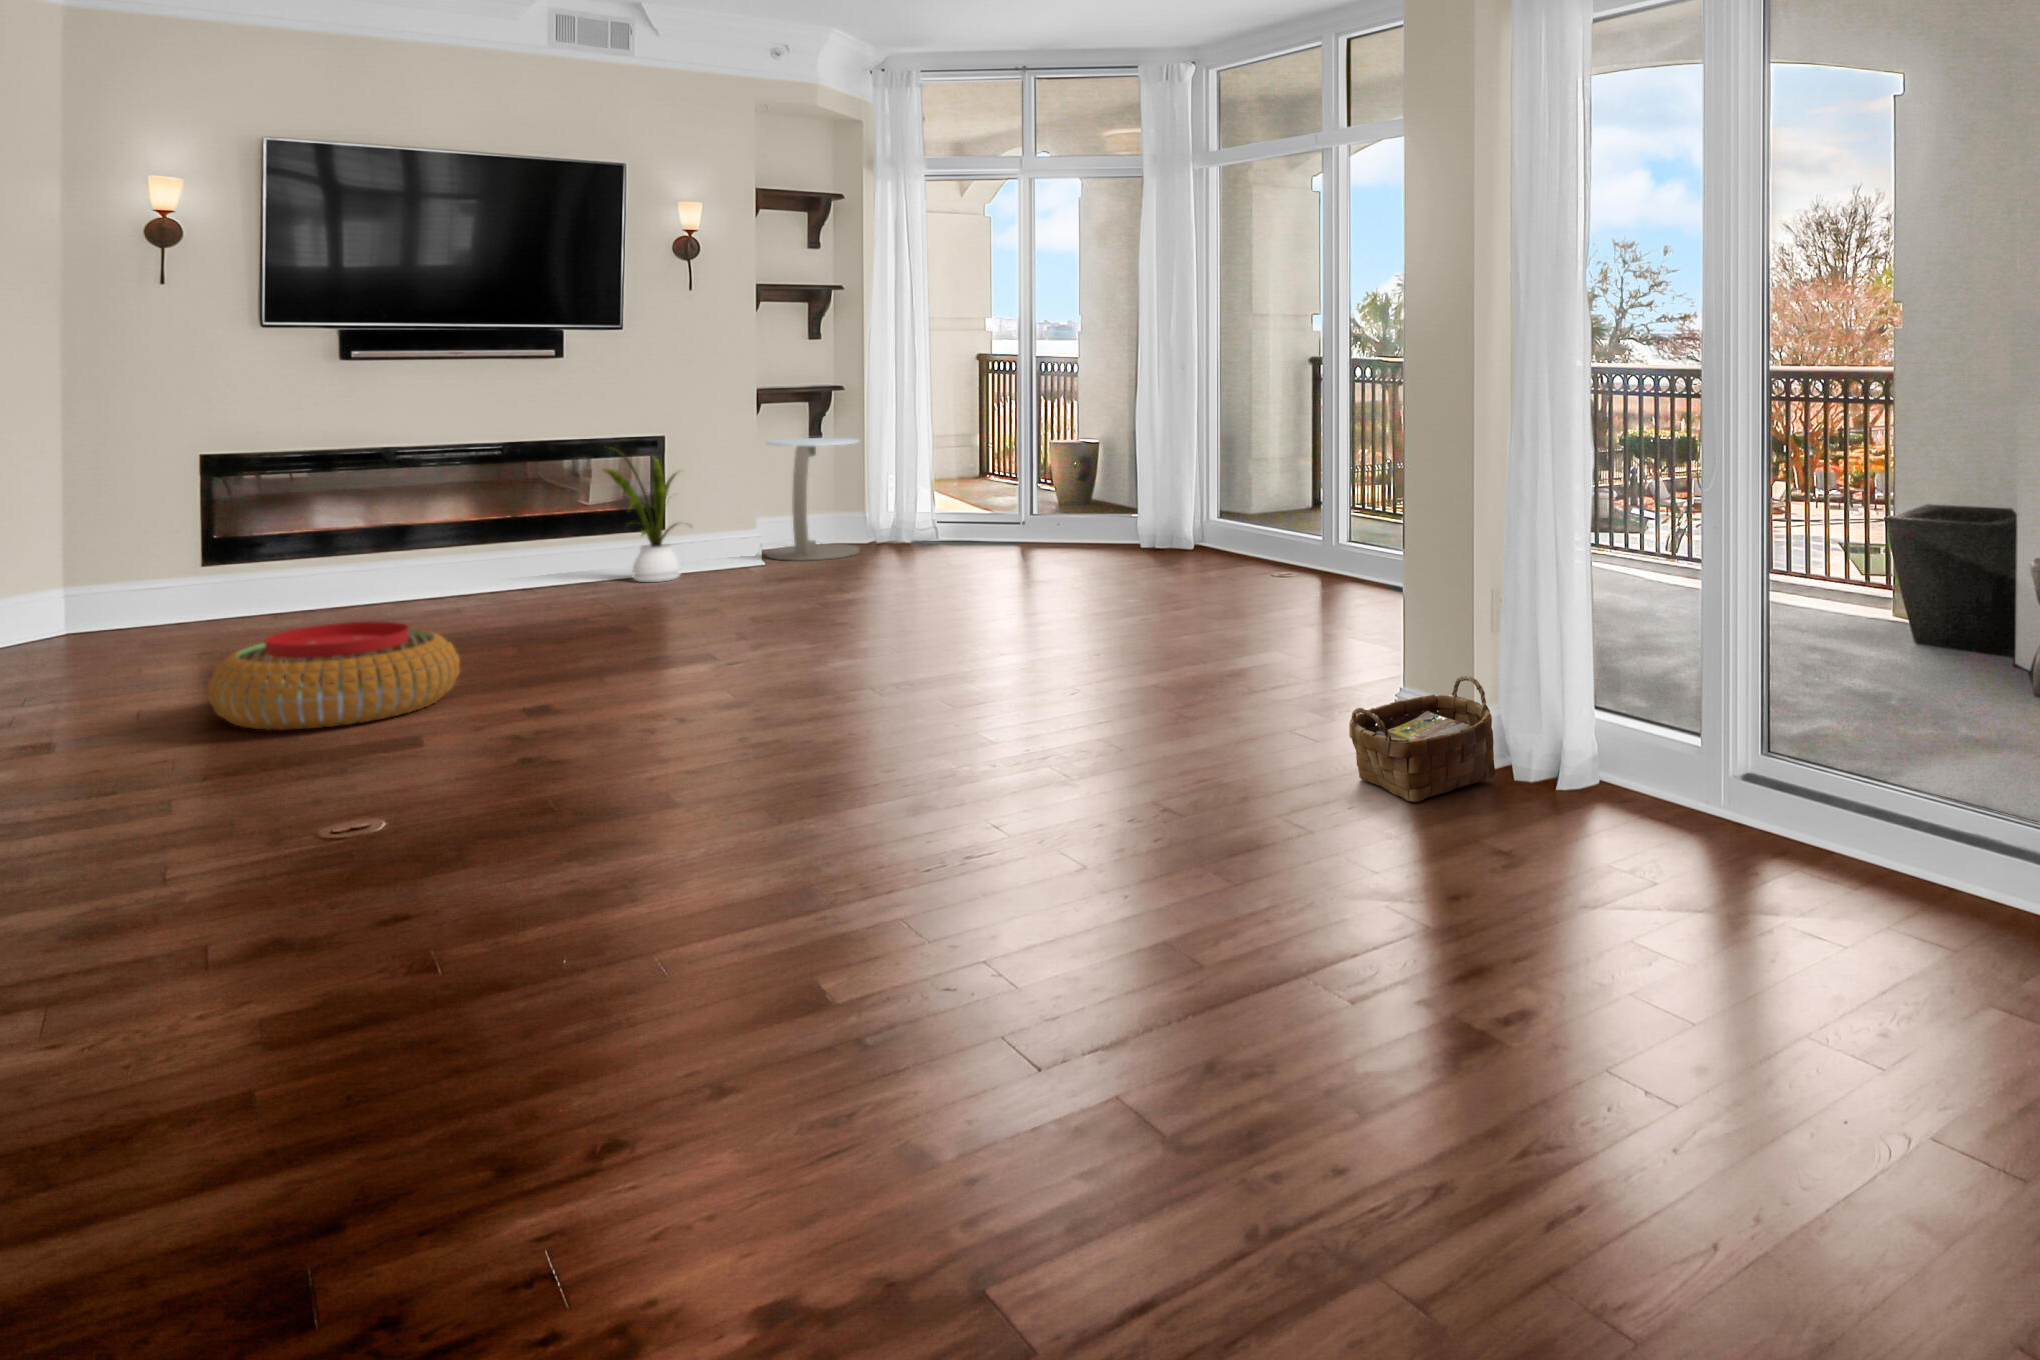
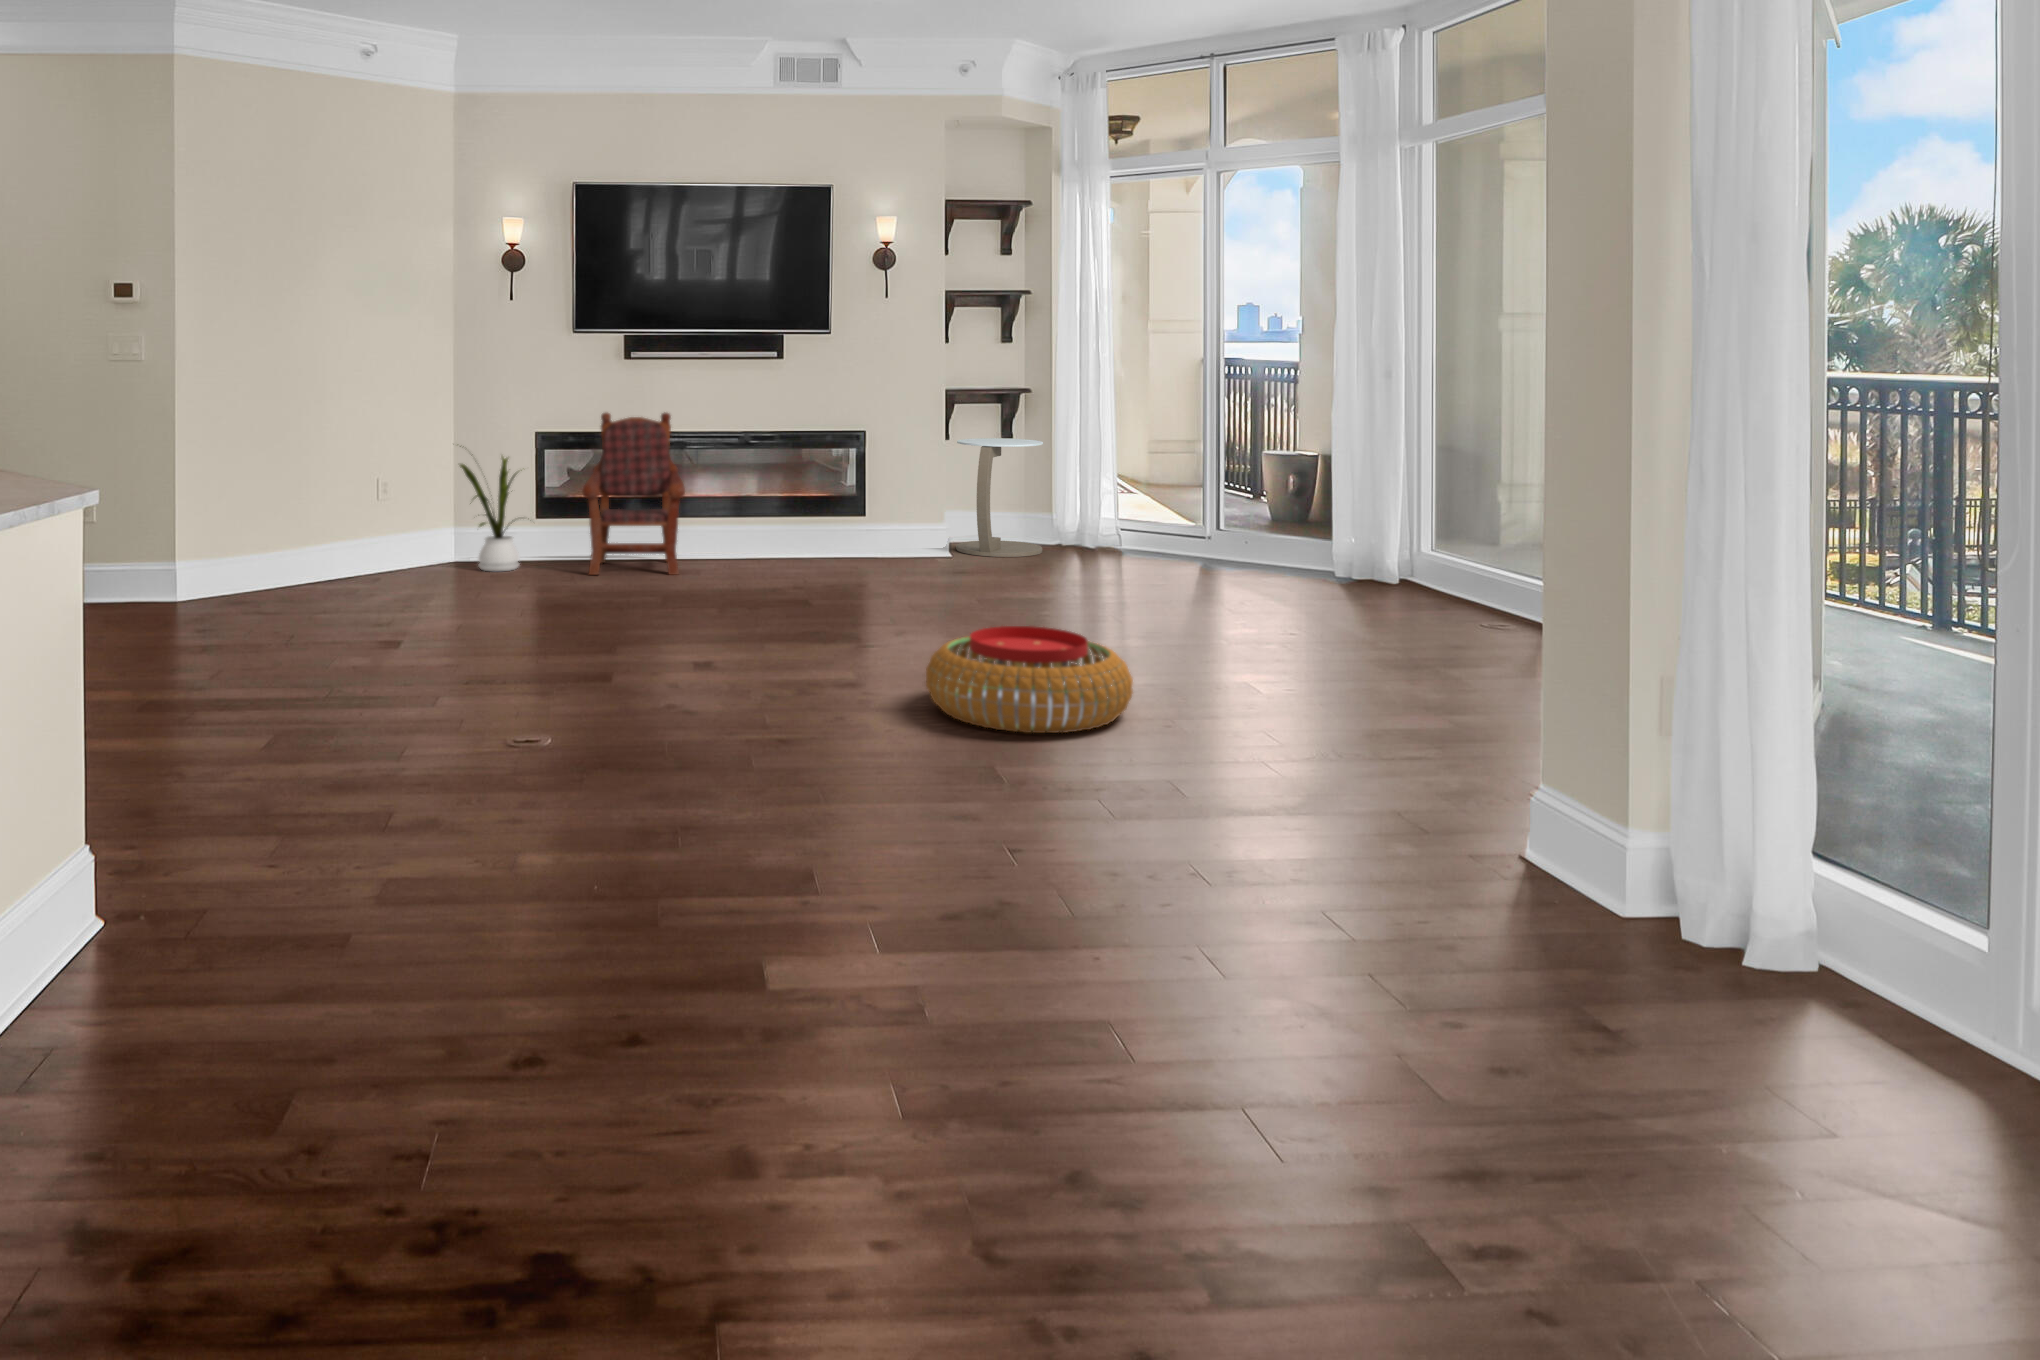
armchair: none [297,421,446,623] -> present [582,412,685,575]
house plant: present [604,449,680,582] -> present [460,446,522,572]
pouf: present [208,622,460,730] -> present [926,626,1133,733]
woven basket: present [1349,676,1495,802] -> none [1445,788,1654,937]

